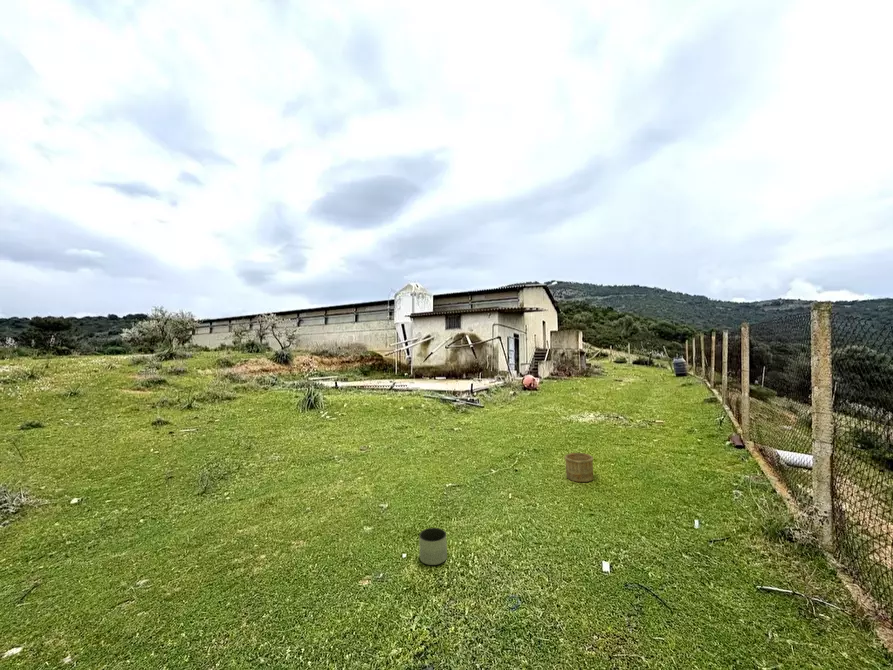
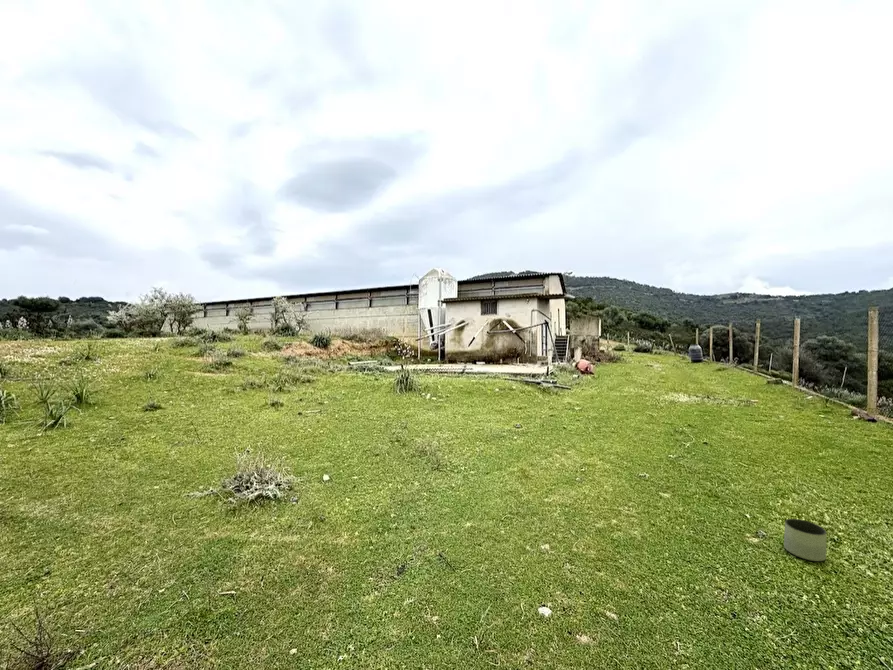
wooden bucket: present [565,453,593,482] -> none [778,434,817,464]

